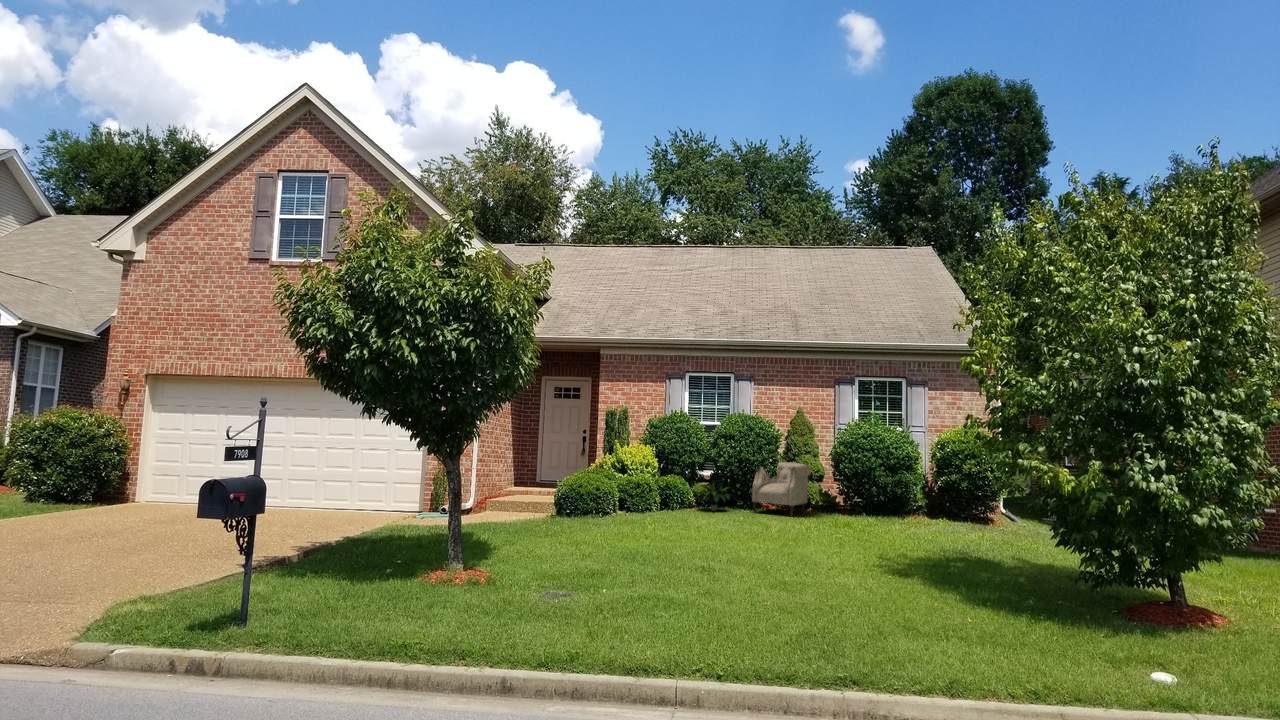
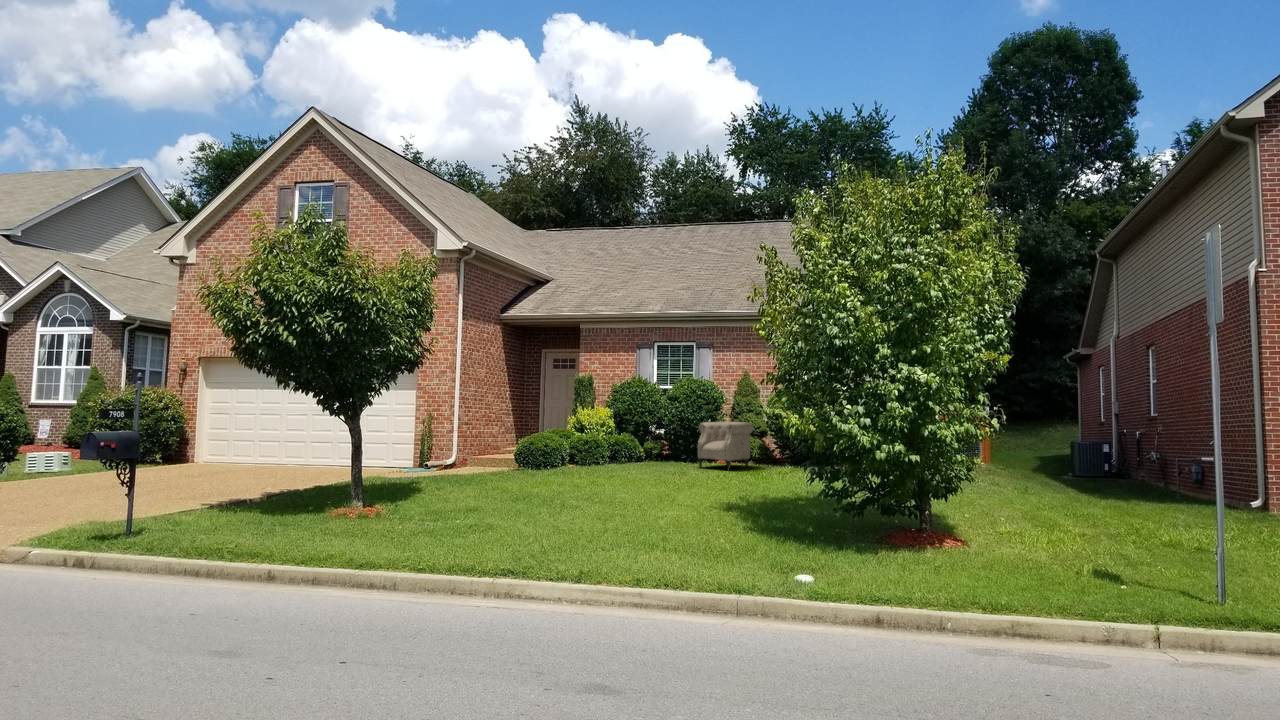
potted plant: present [698,483,730,511] -> none [649,439,685,467]

